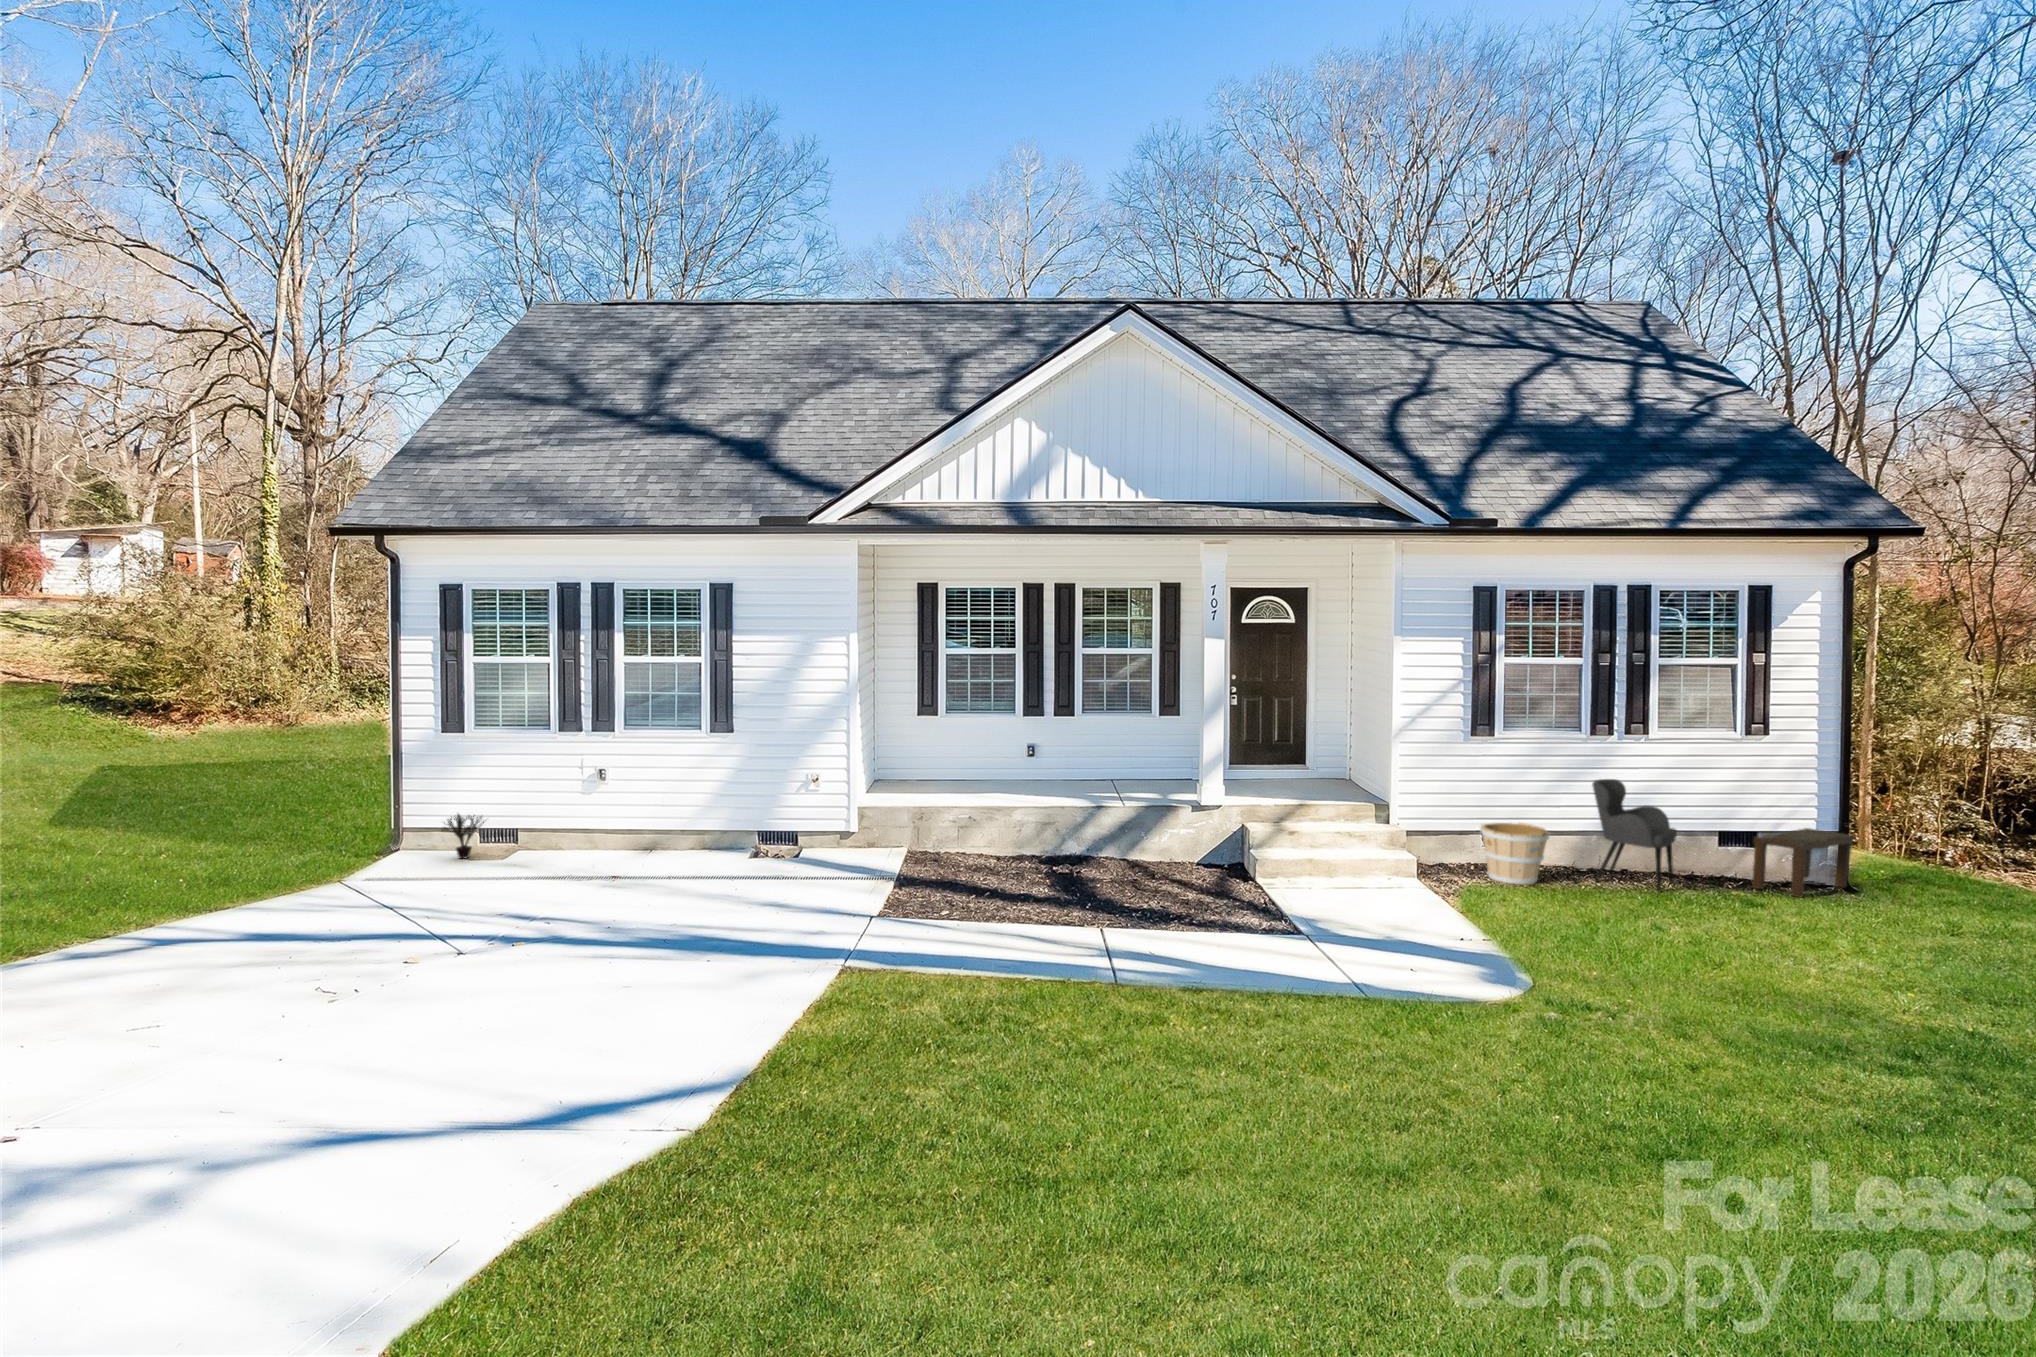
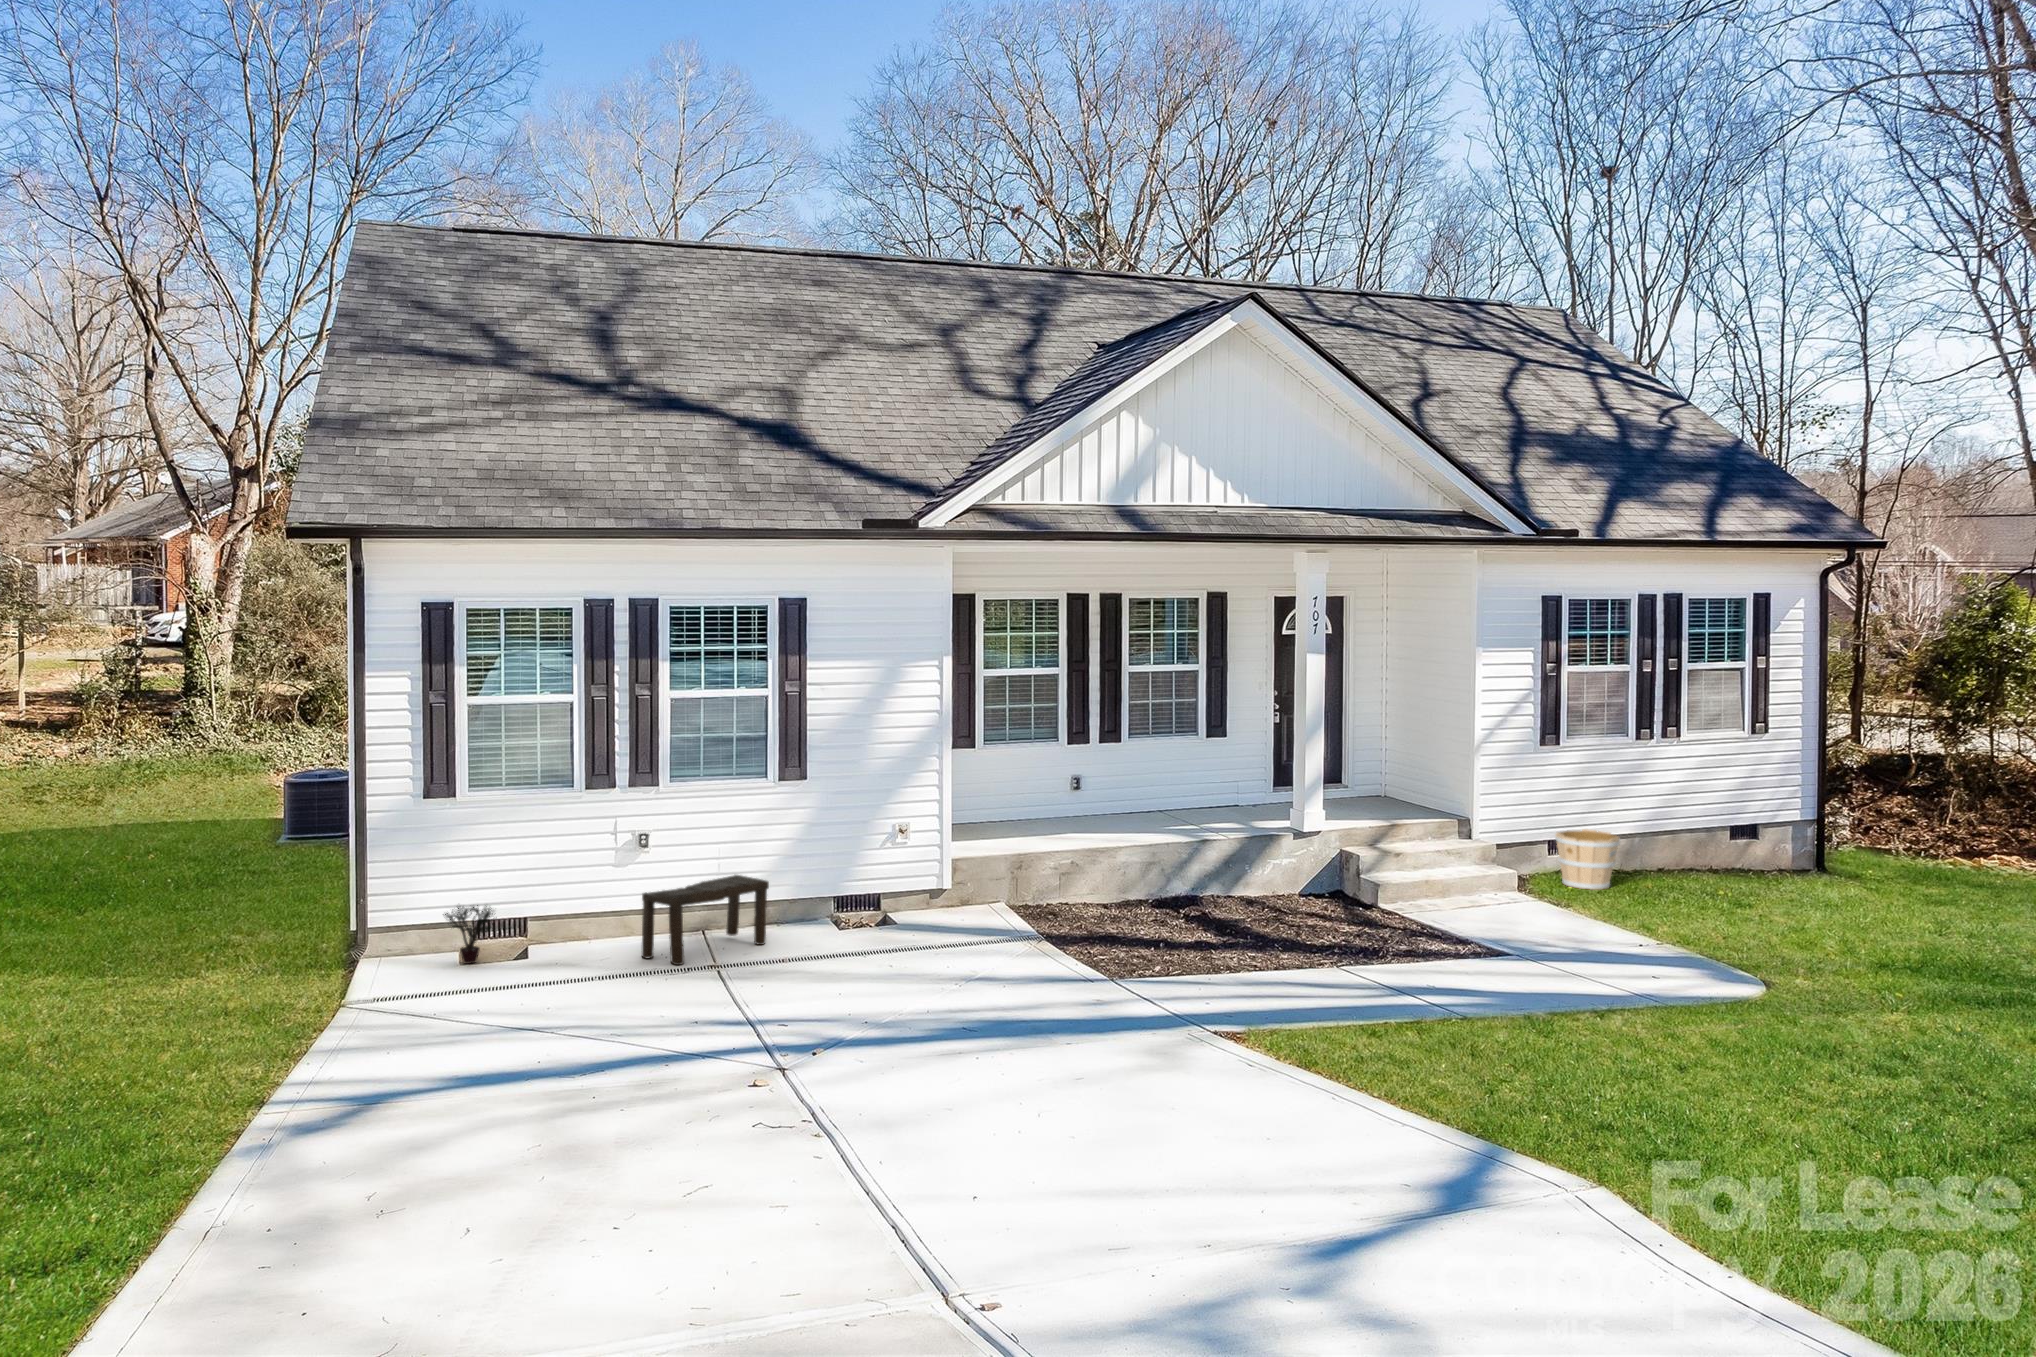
armchair: present [1592,779,1677,892] -> none [1641,782,1717,886]
bench: present [1752,828,1854,897] -> present [642,875,769,965]

